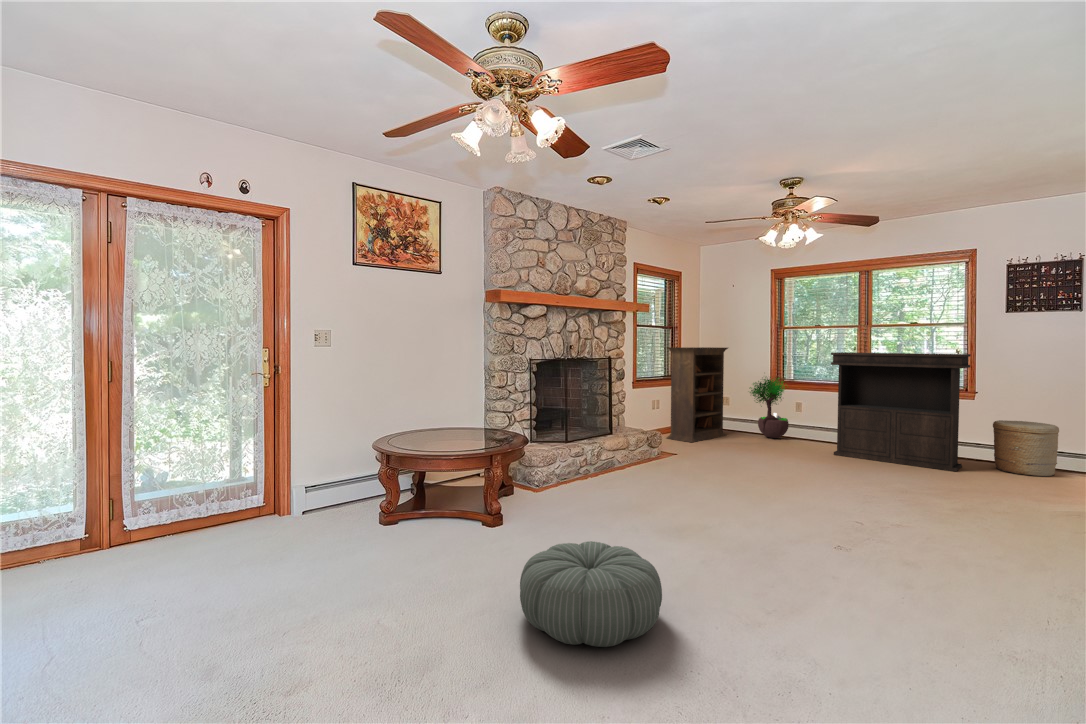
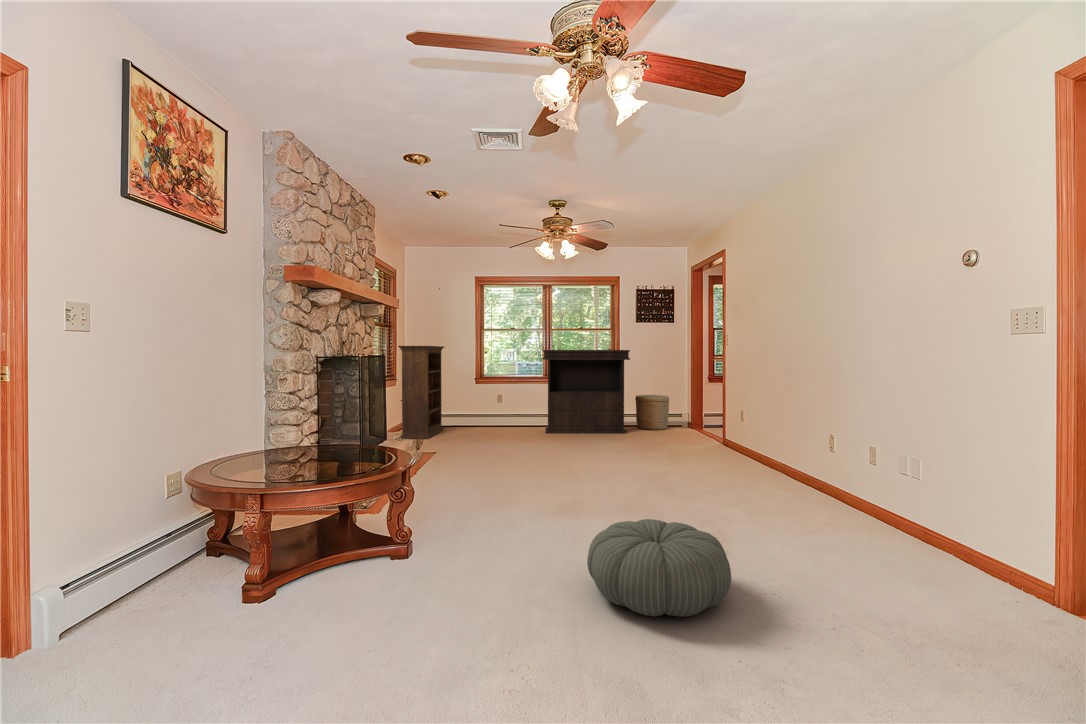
potted tree: present [750,377,789,438] -> none [463,369,498,427]

